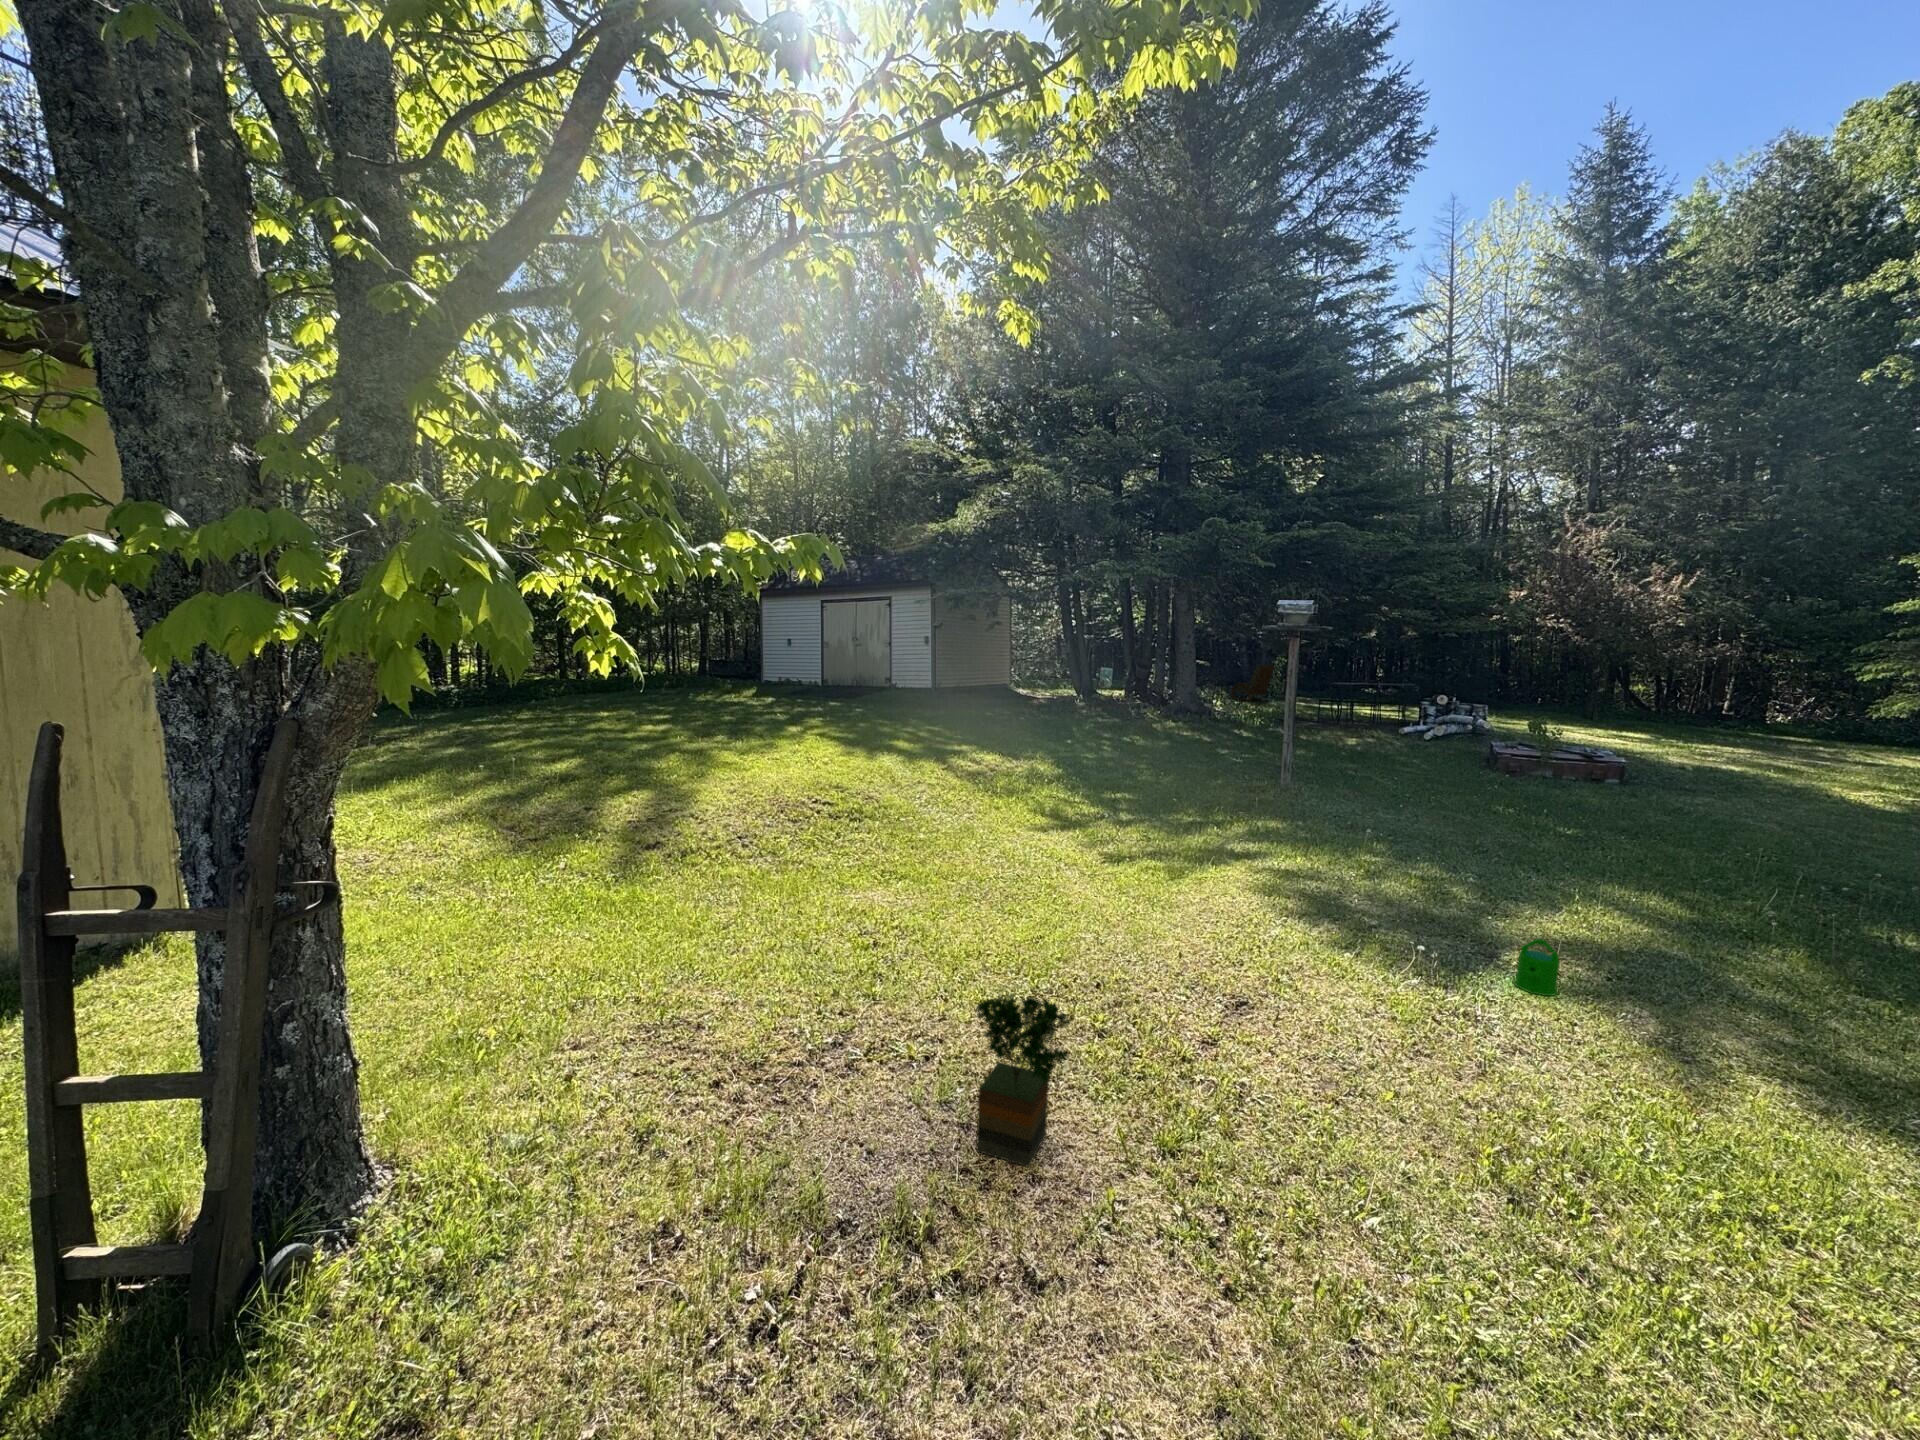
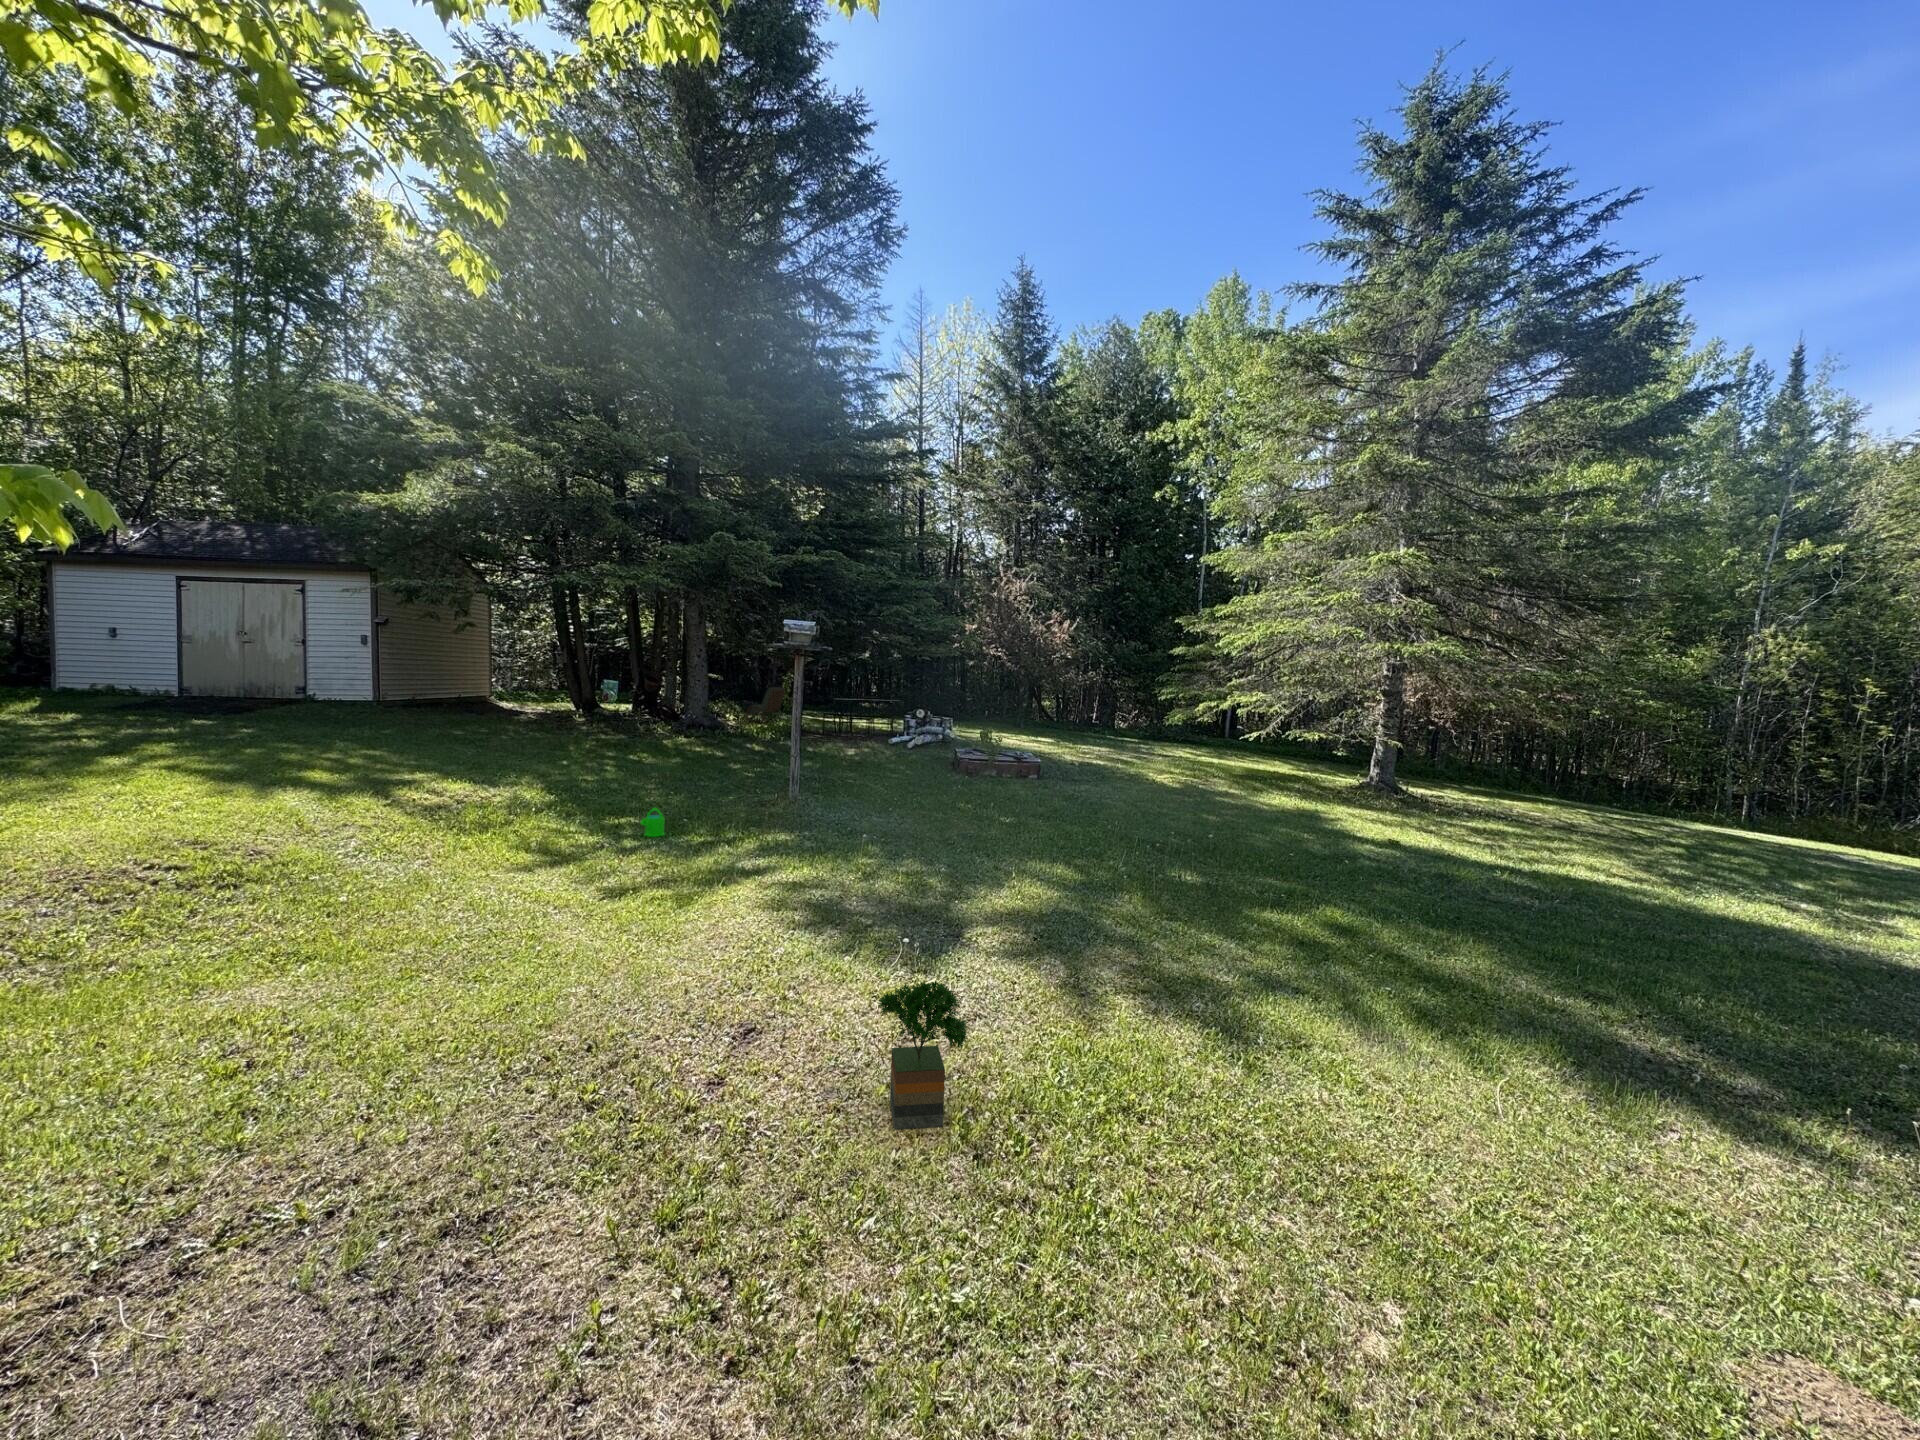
watering can: present [1513,939,1560,996] -> present [641,808,665,837]
potted tree: present [976,994,1070,1167] -> present [878,981,967,1129]

